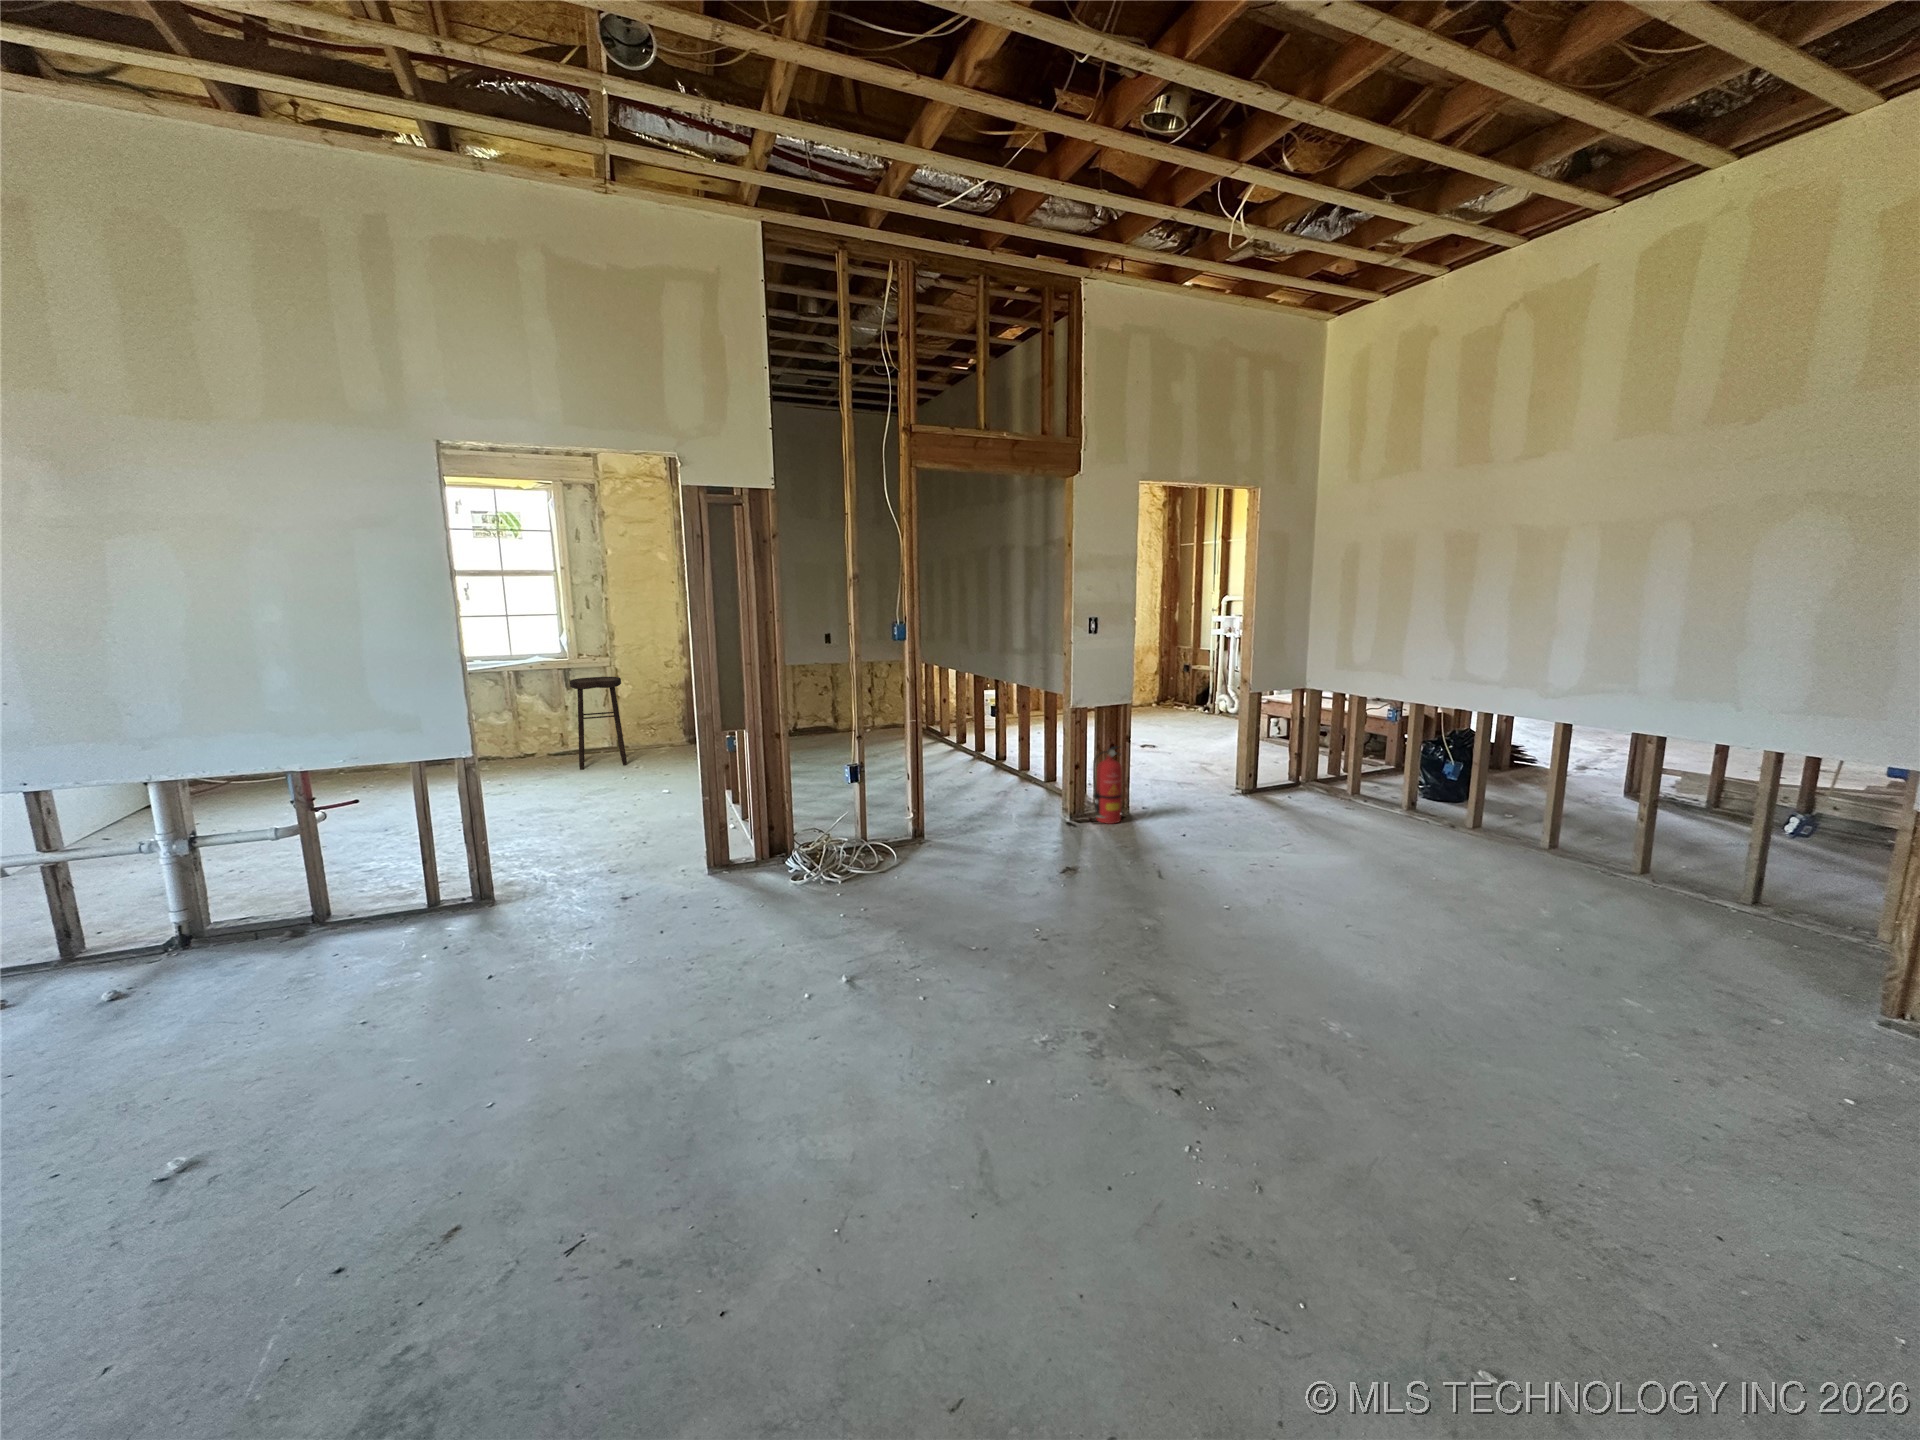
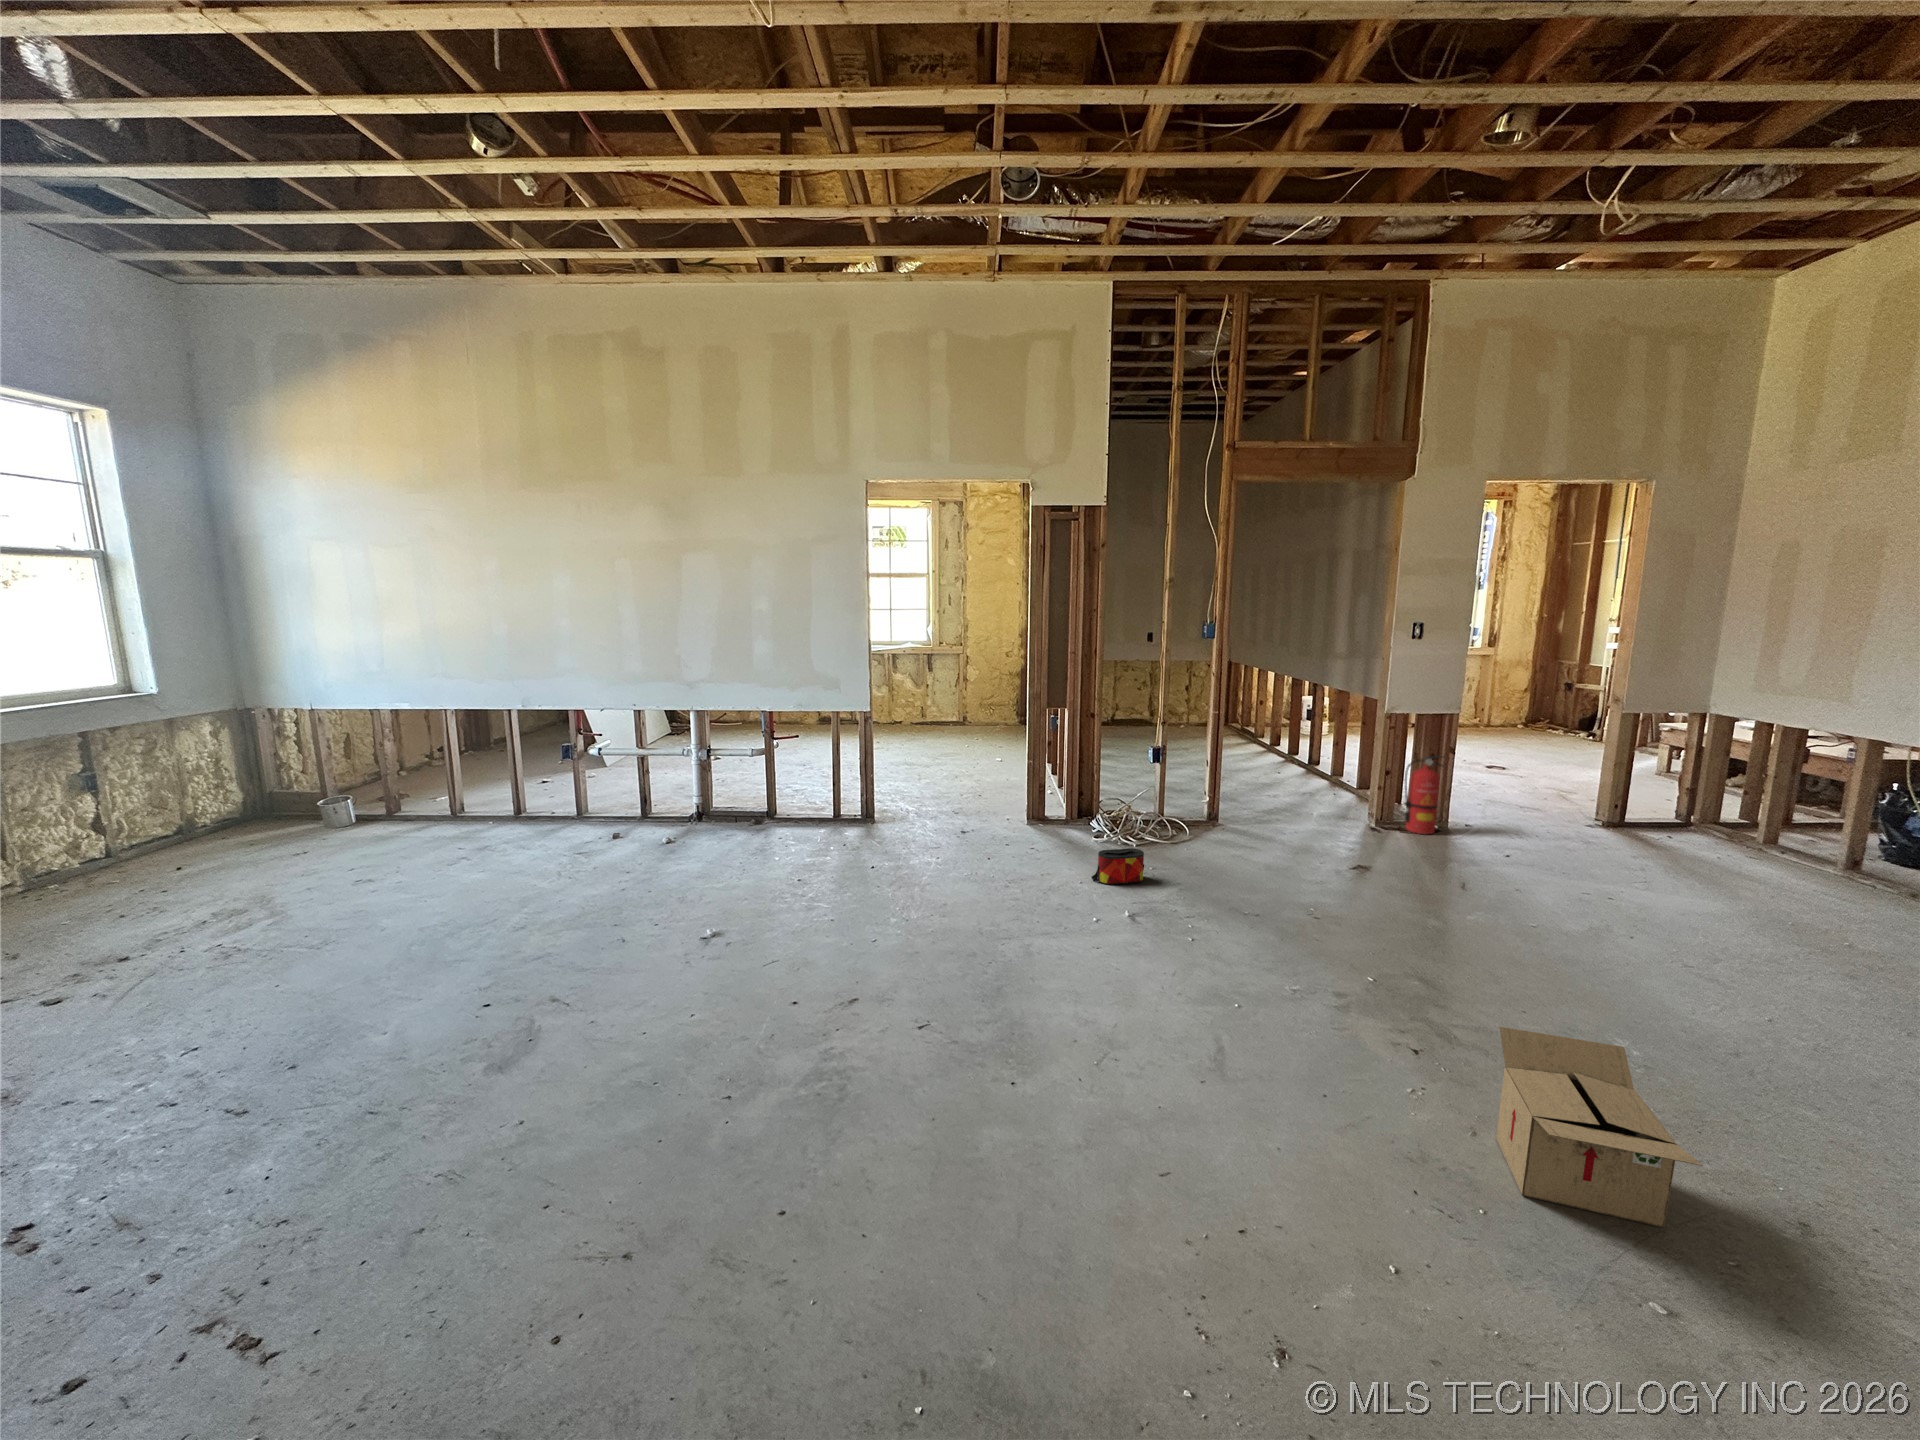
stool: present [570,677,627,770] -> none [932,662,971,737]
bag: none [795,892,856,942] -> present [1091,848,1144,885]
cardboard box: none [1273,1058,1494,1263] -> present [1496,1027,1703,1227]

